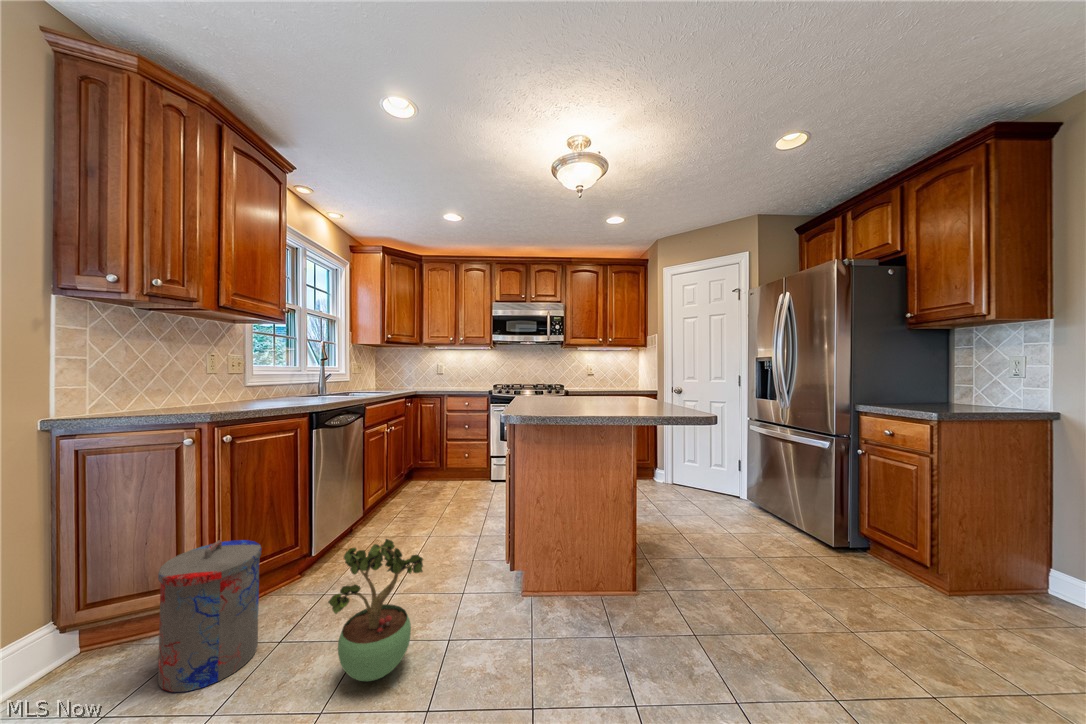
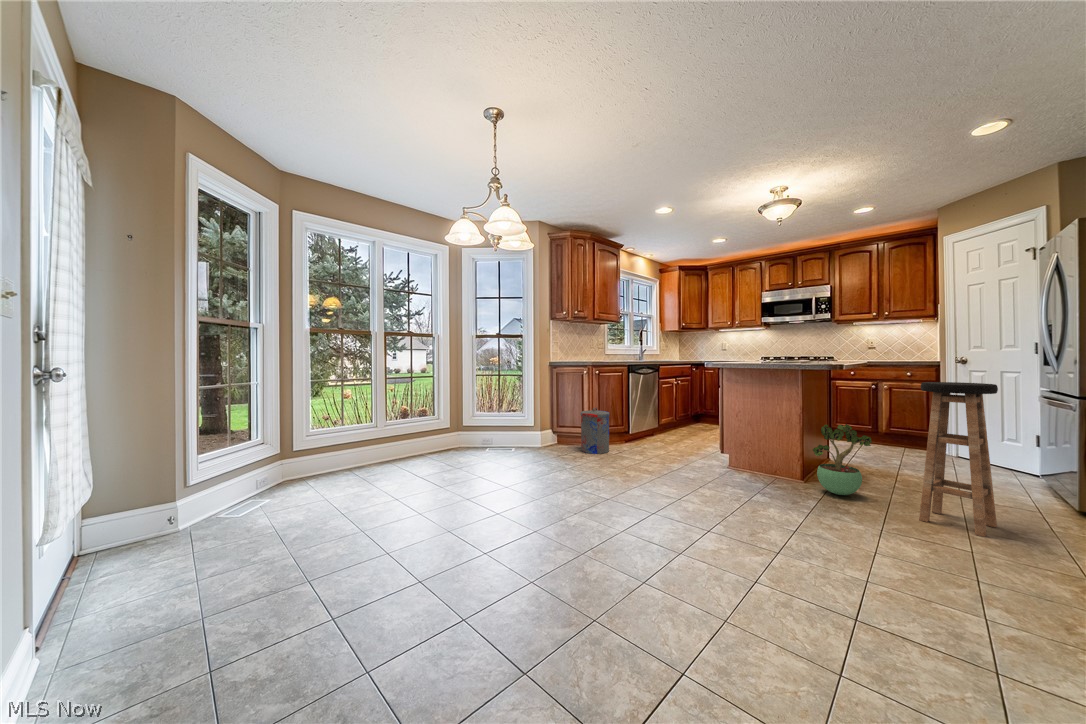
bar stool: none [810,441,919,671] -> present [919,382,998,537]
potted plant: present [328,539,423,681] -> present [813,424,872,495]

